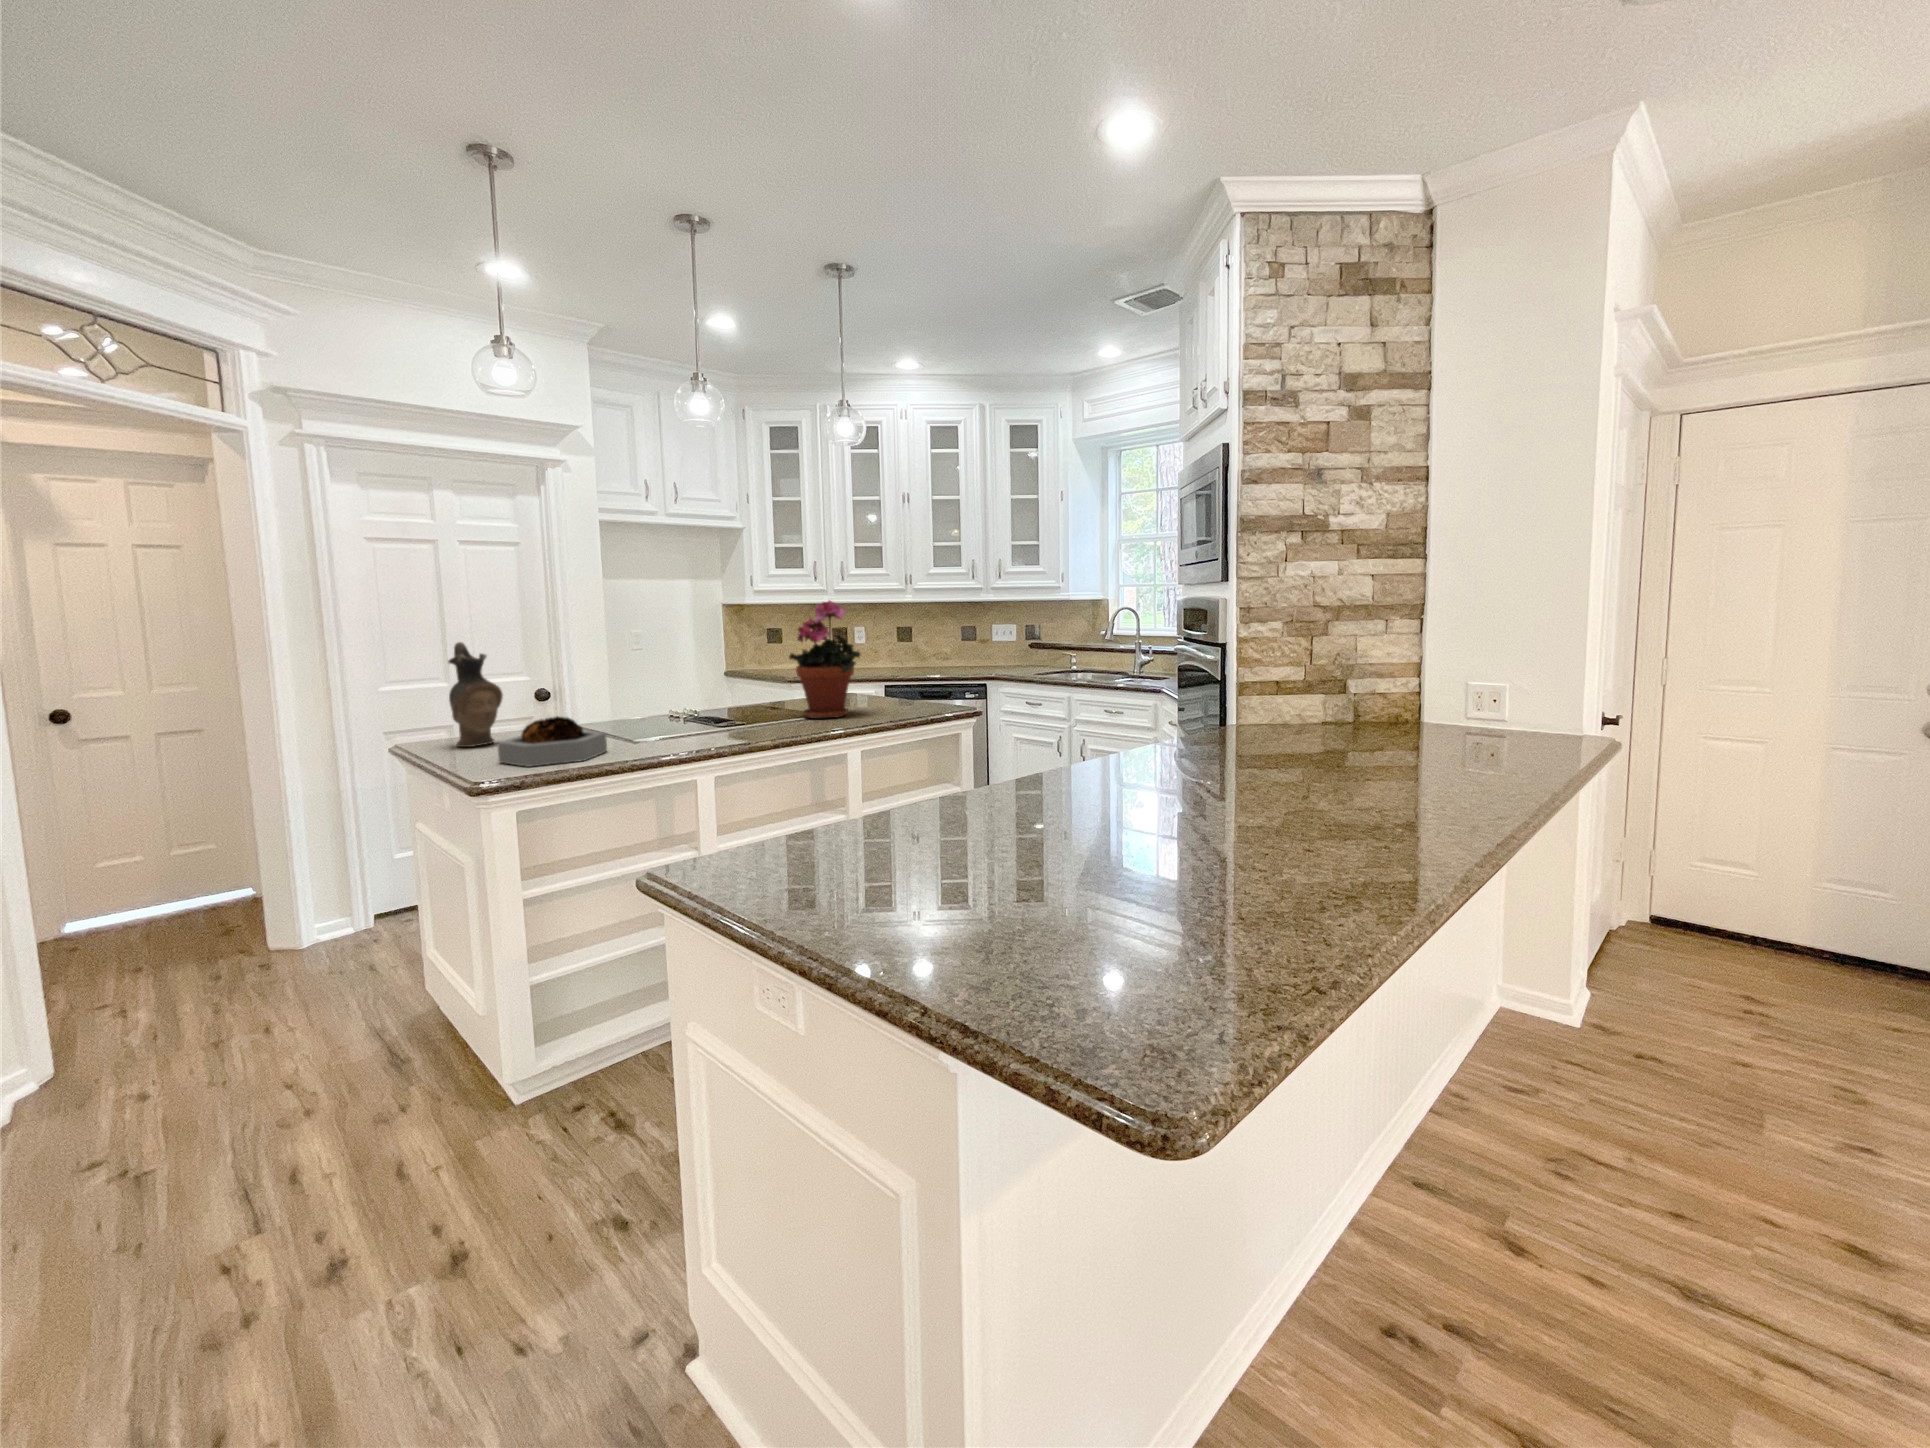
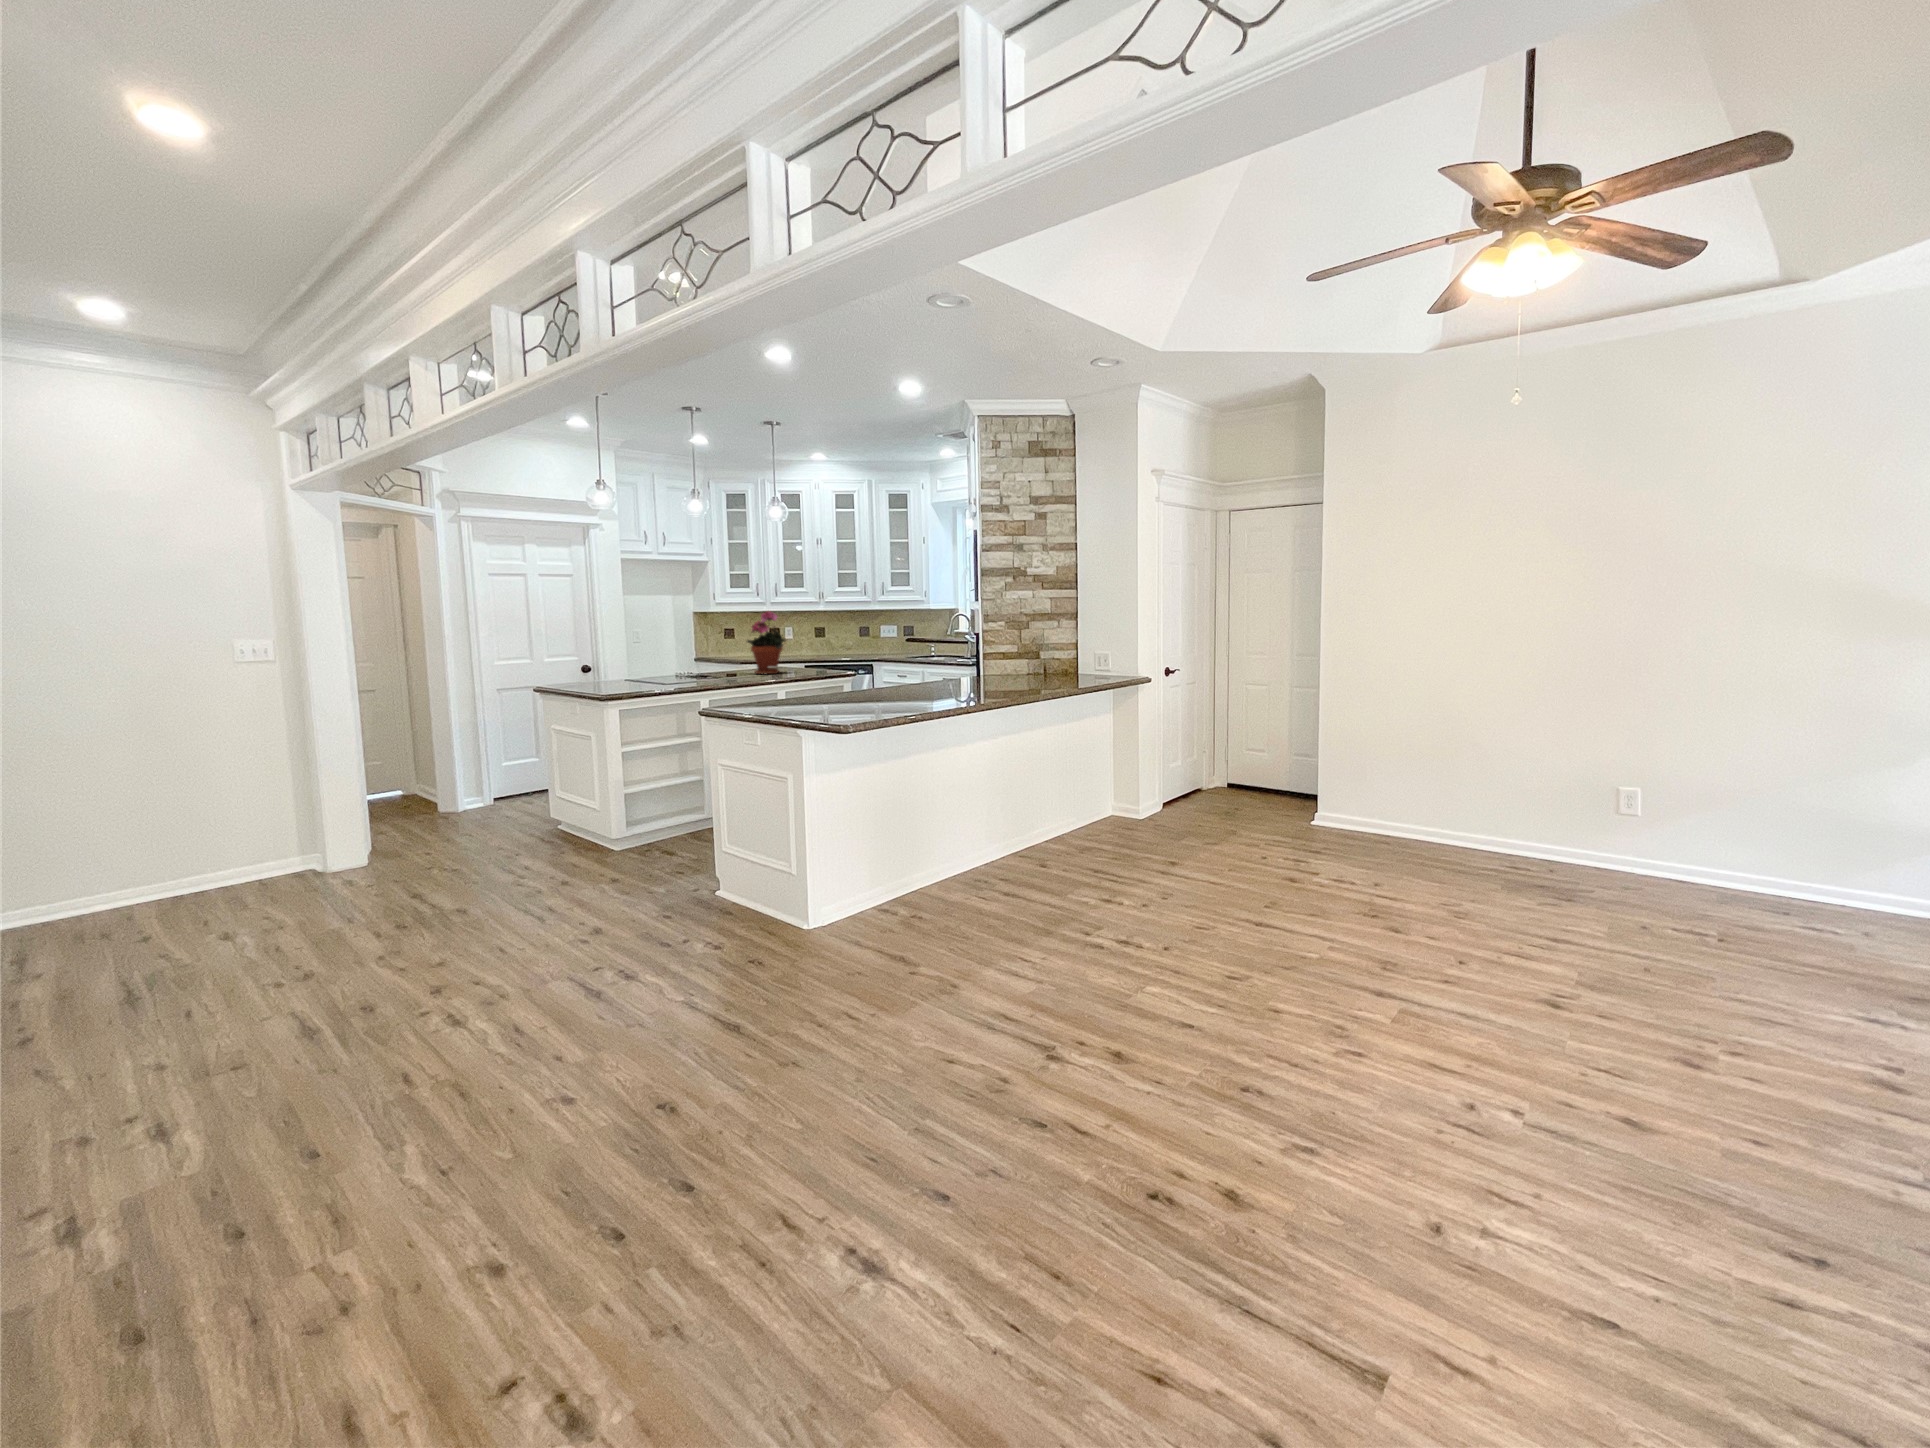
ceramic pitcher: present [448,642,503,747] -> none [575,633,601,685]
decorative bowl: present [498,716,607,767] -> none [610,666,660,689]

